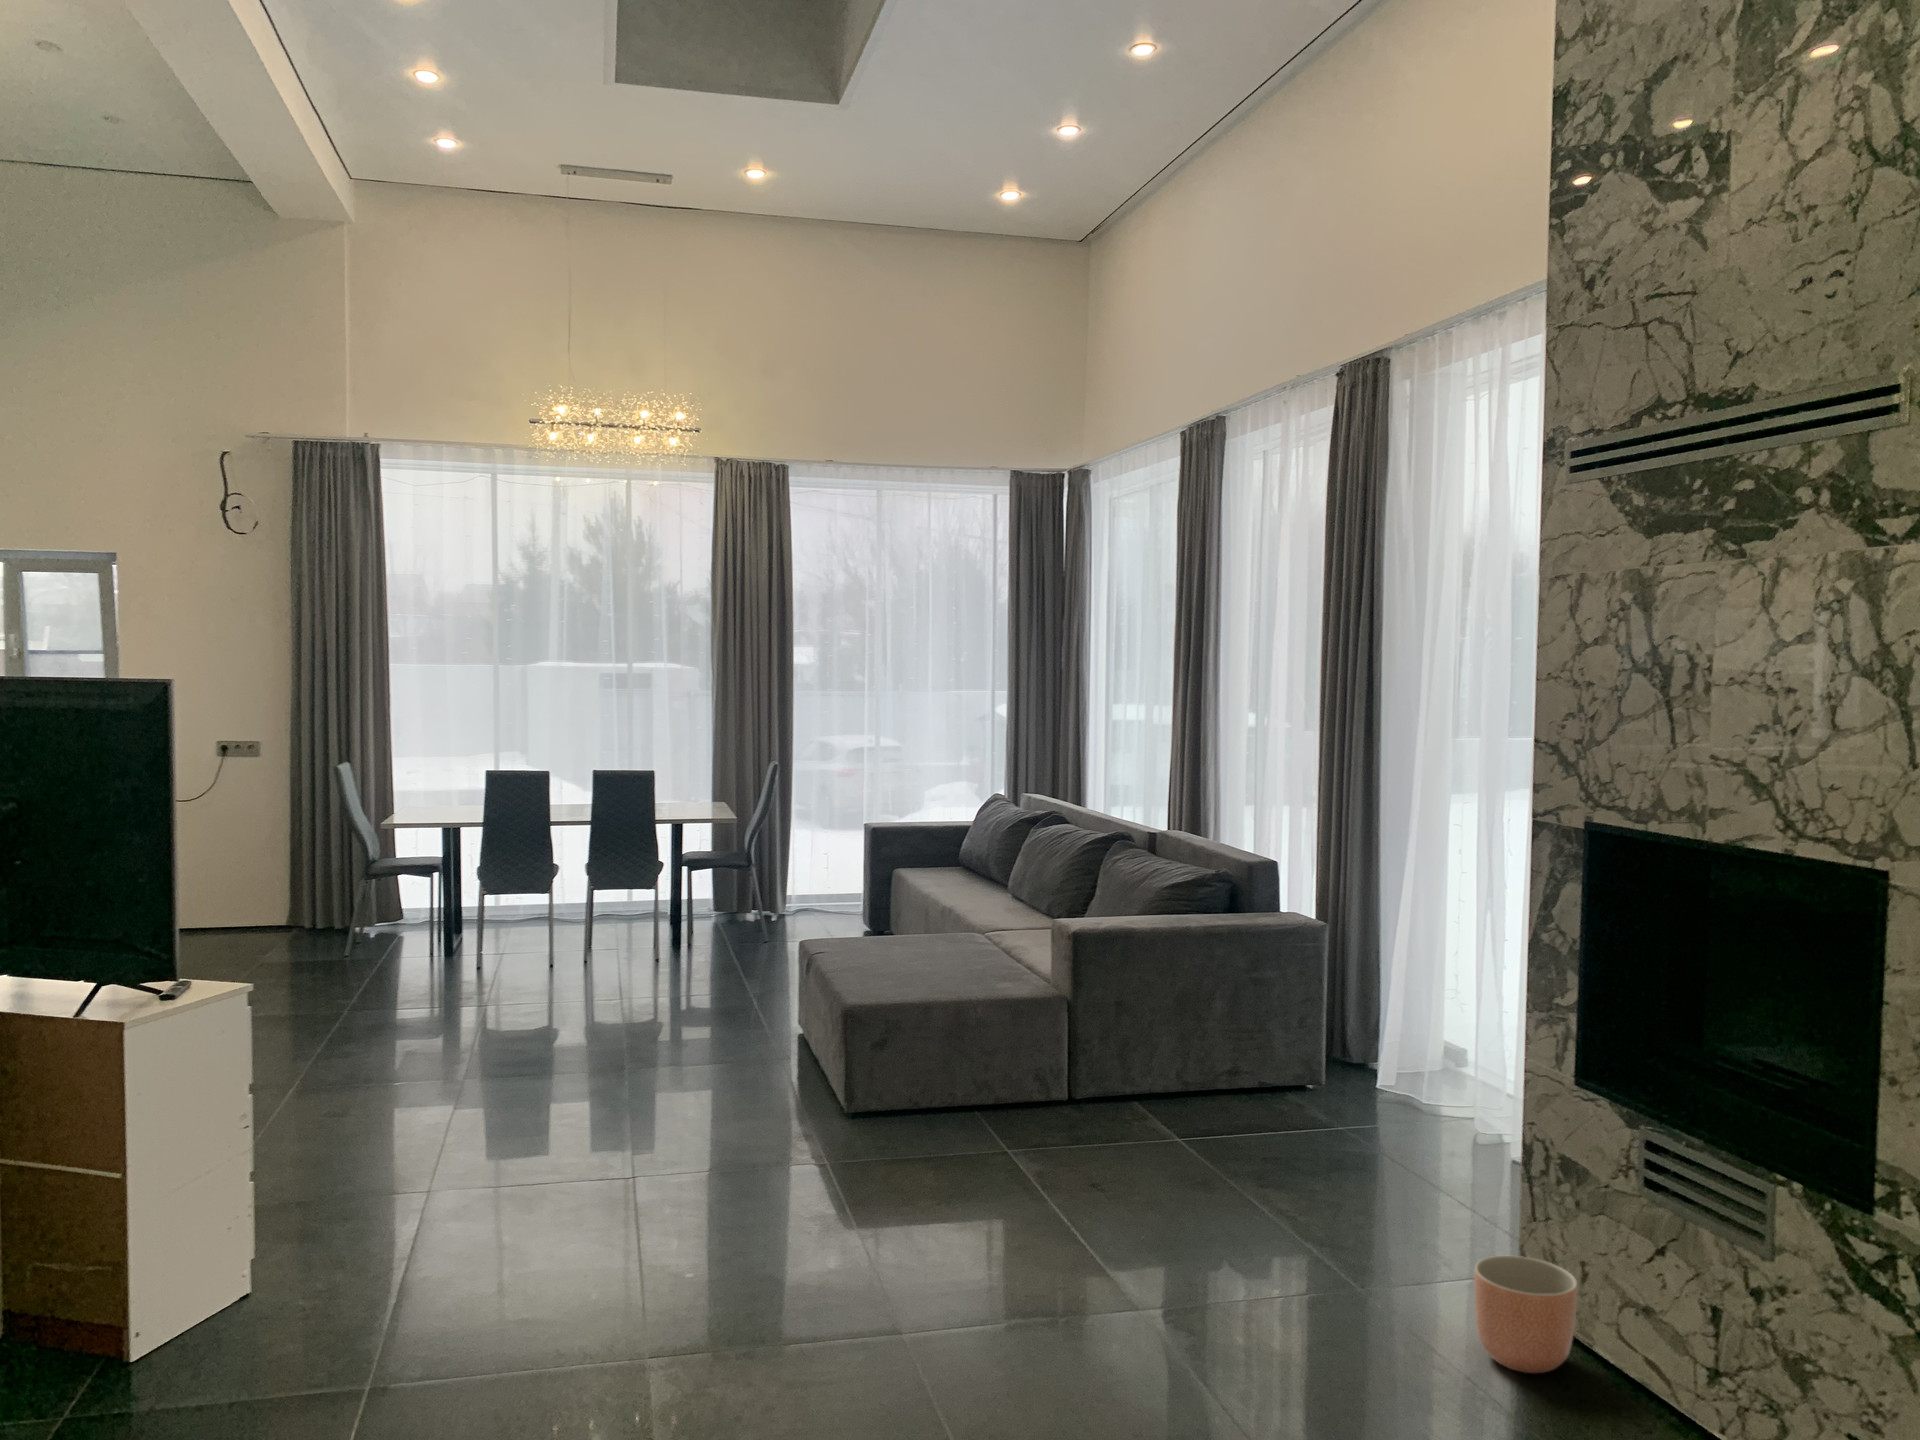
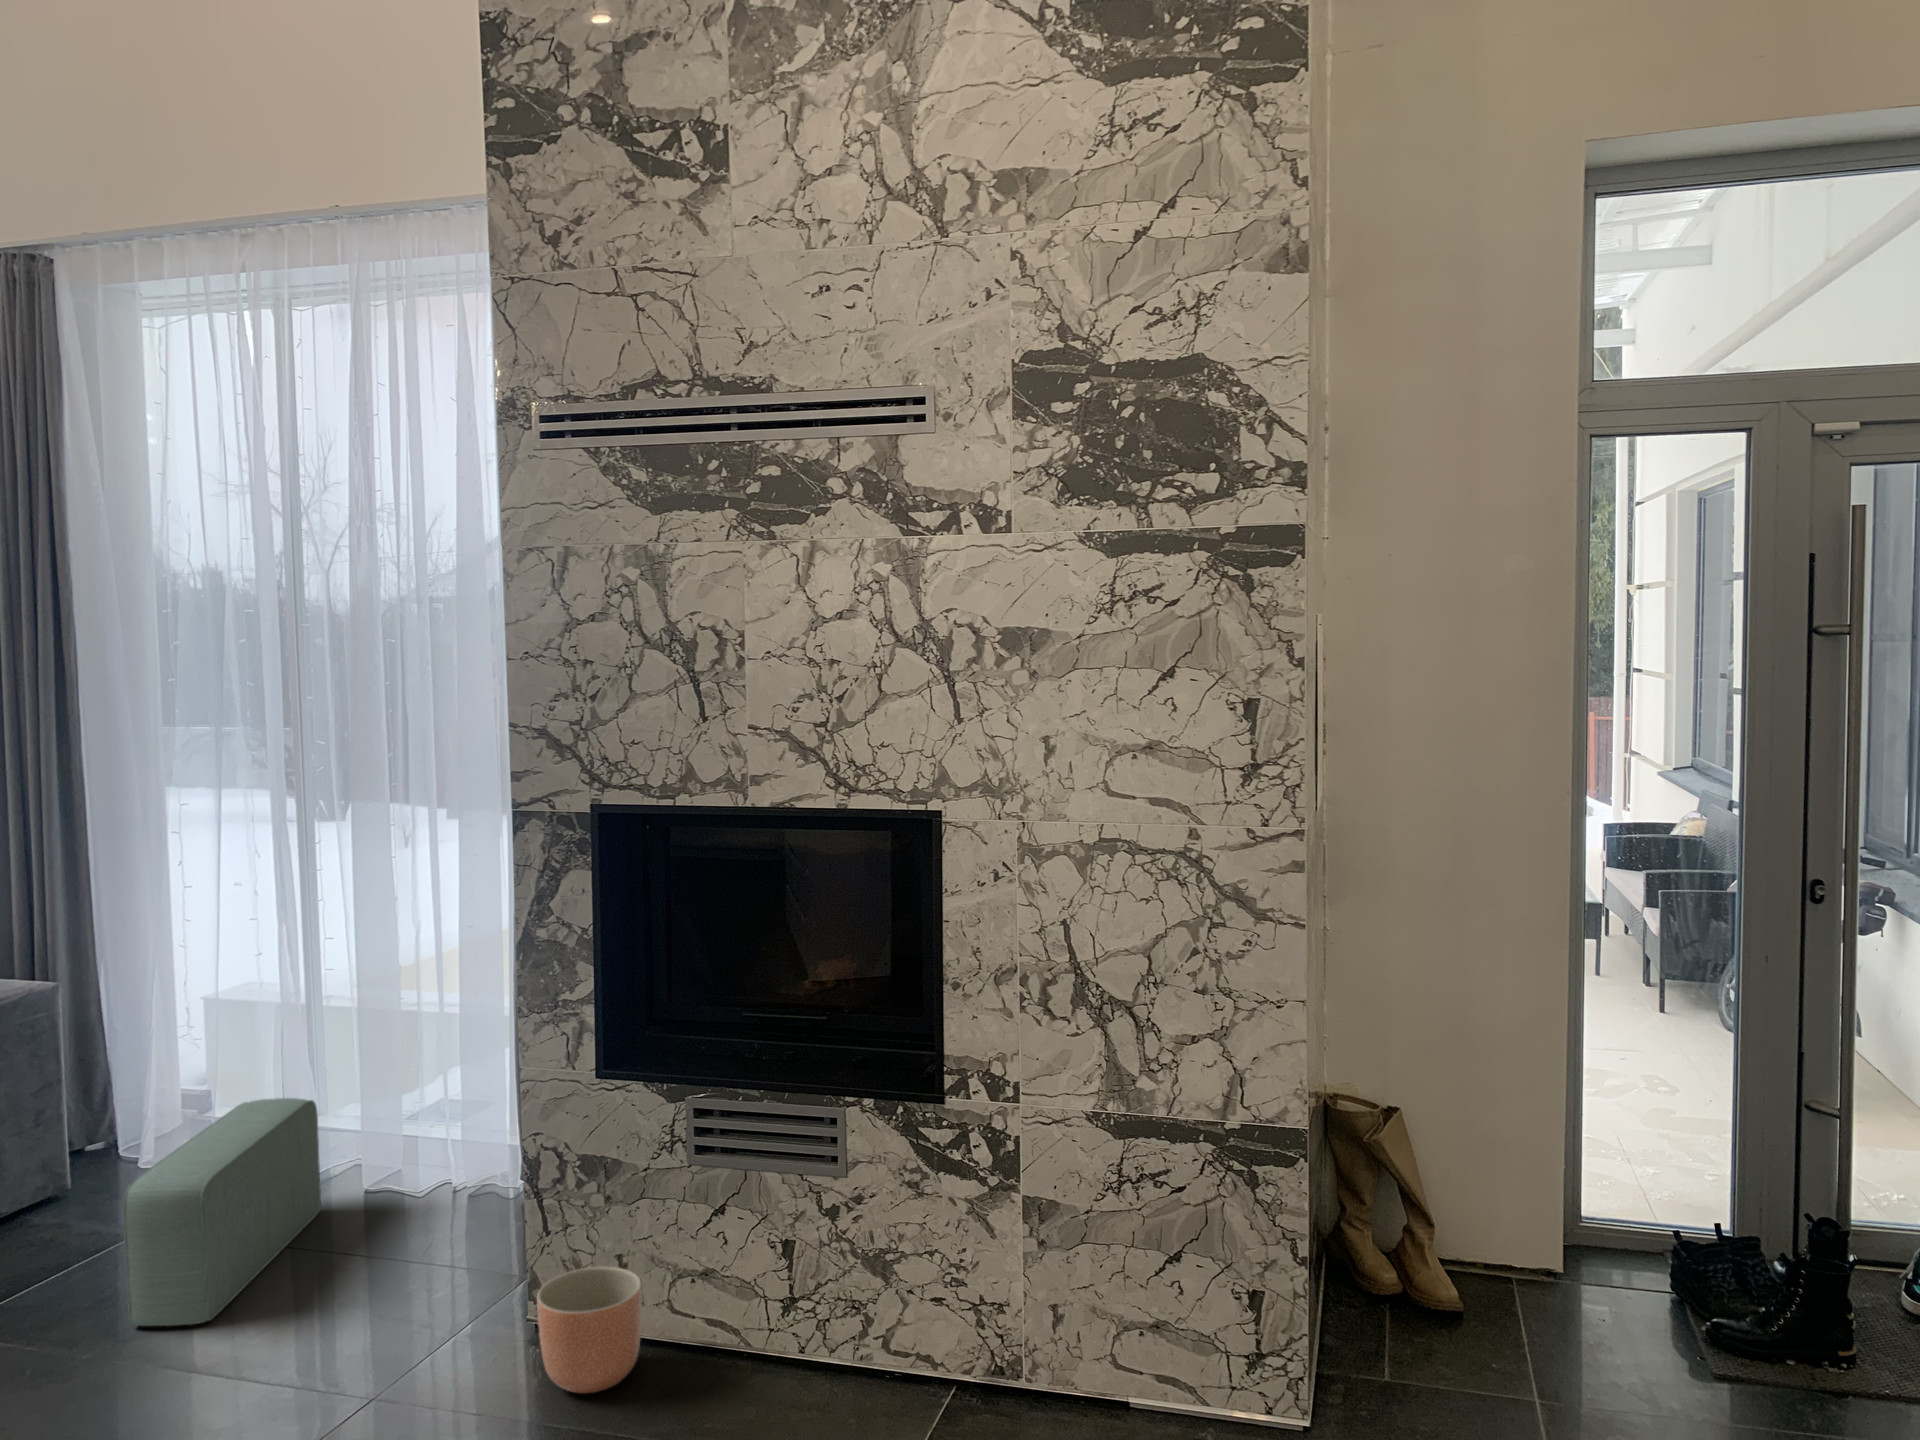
pouf: none [1267,1049,1460,1199] -> present [123,1098,321,1326]

